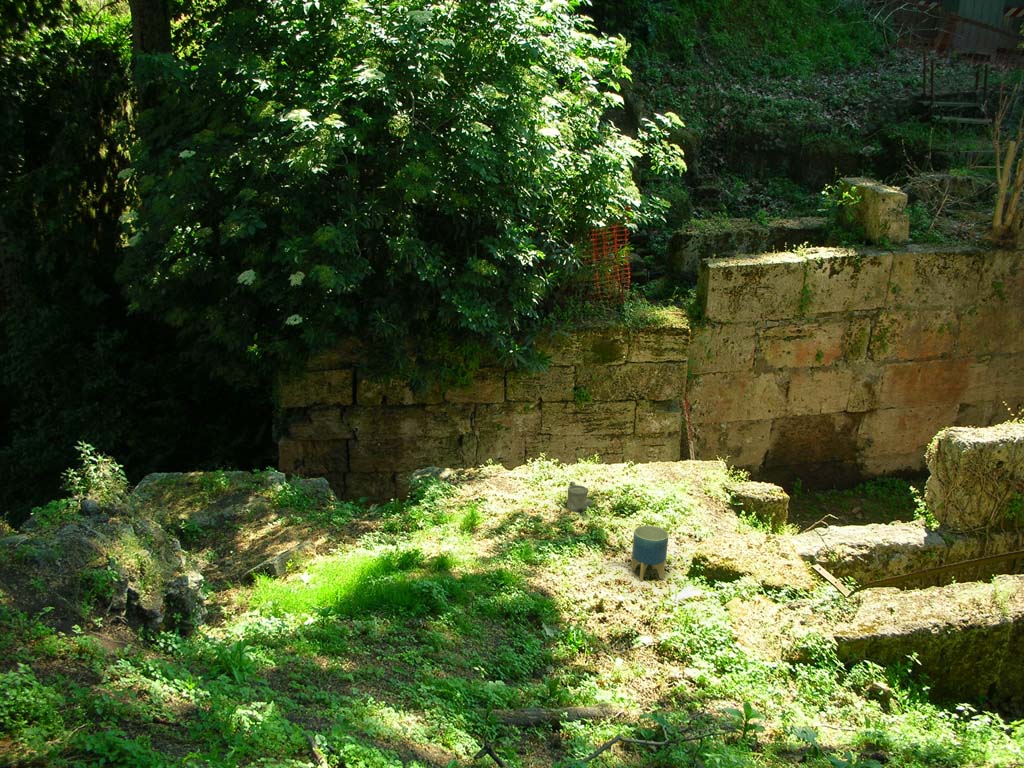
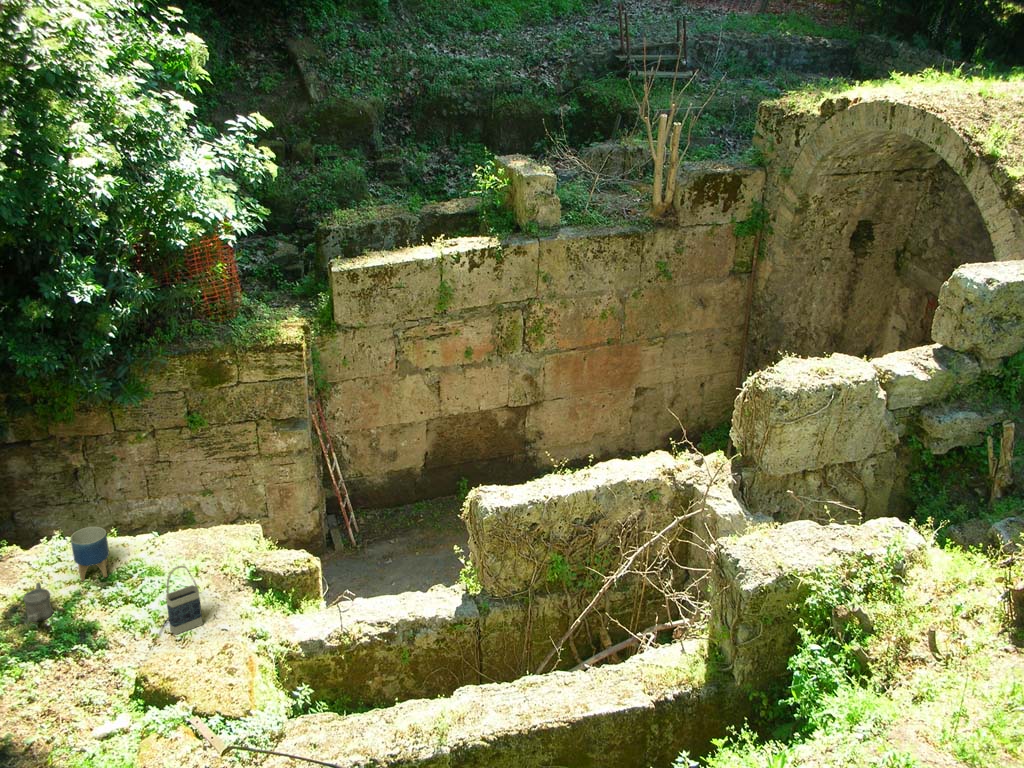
bag: none [687,470,717,533] -> present [166,566,203,635]
planter: present [632,525,668,581] -> present [70,527,109,581]

